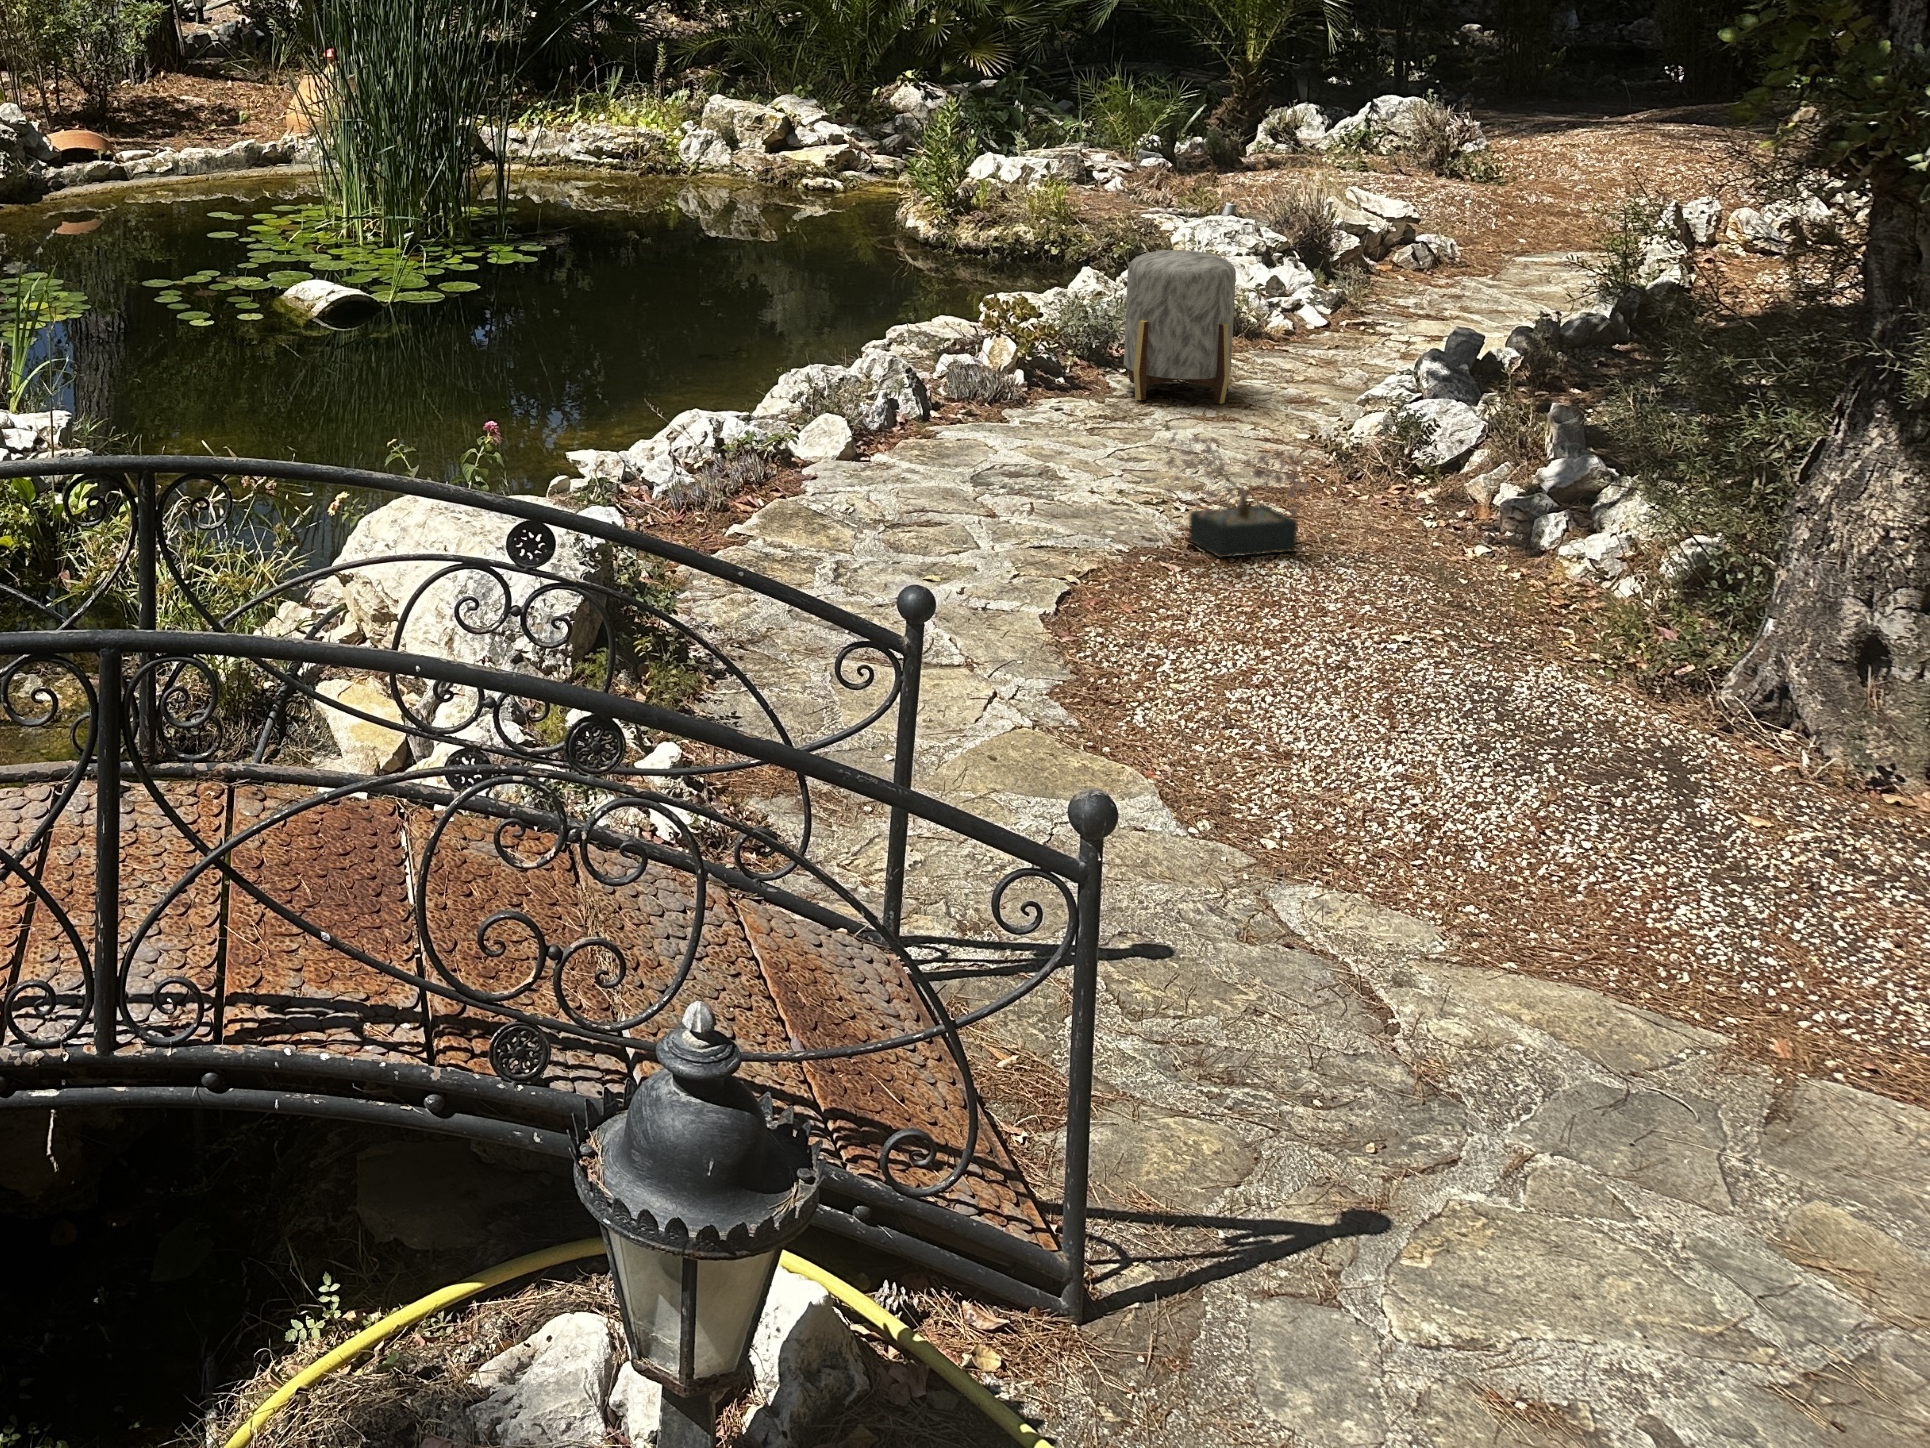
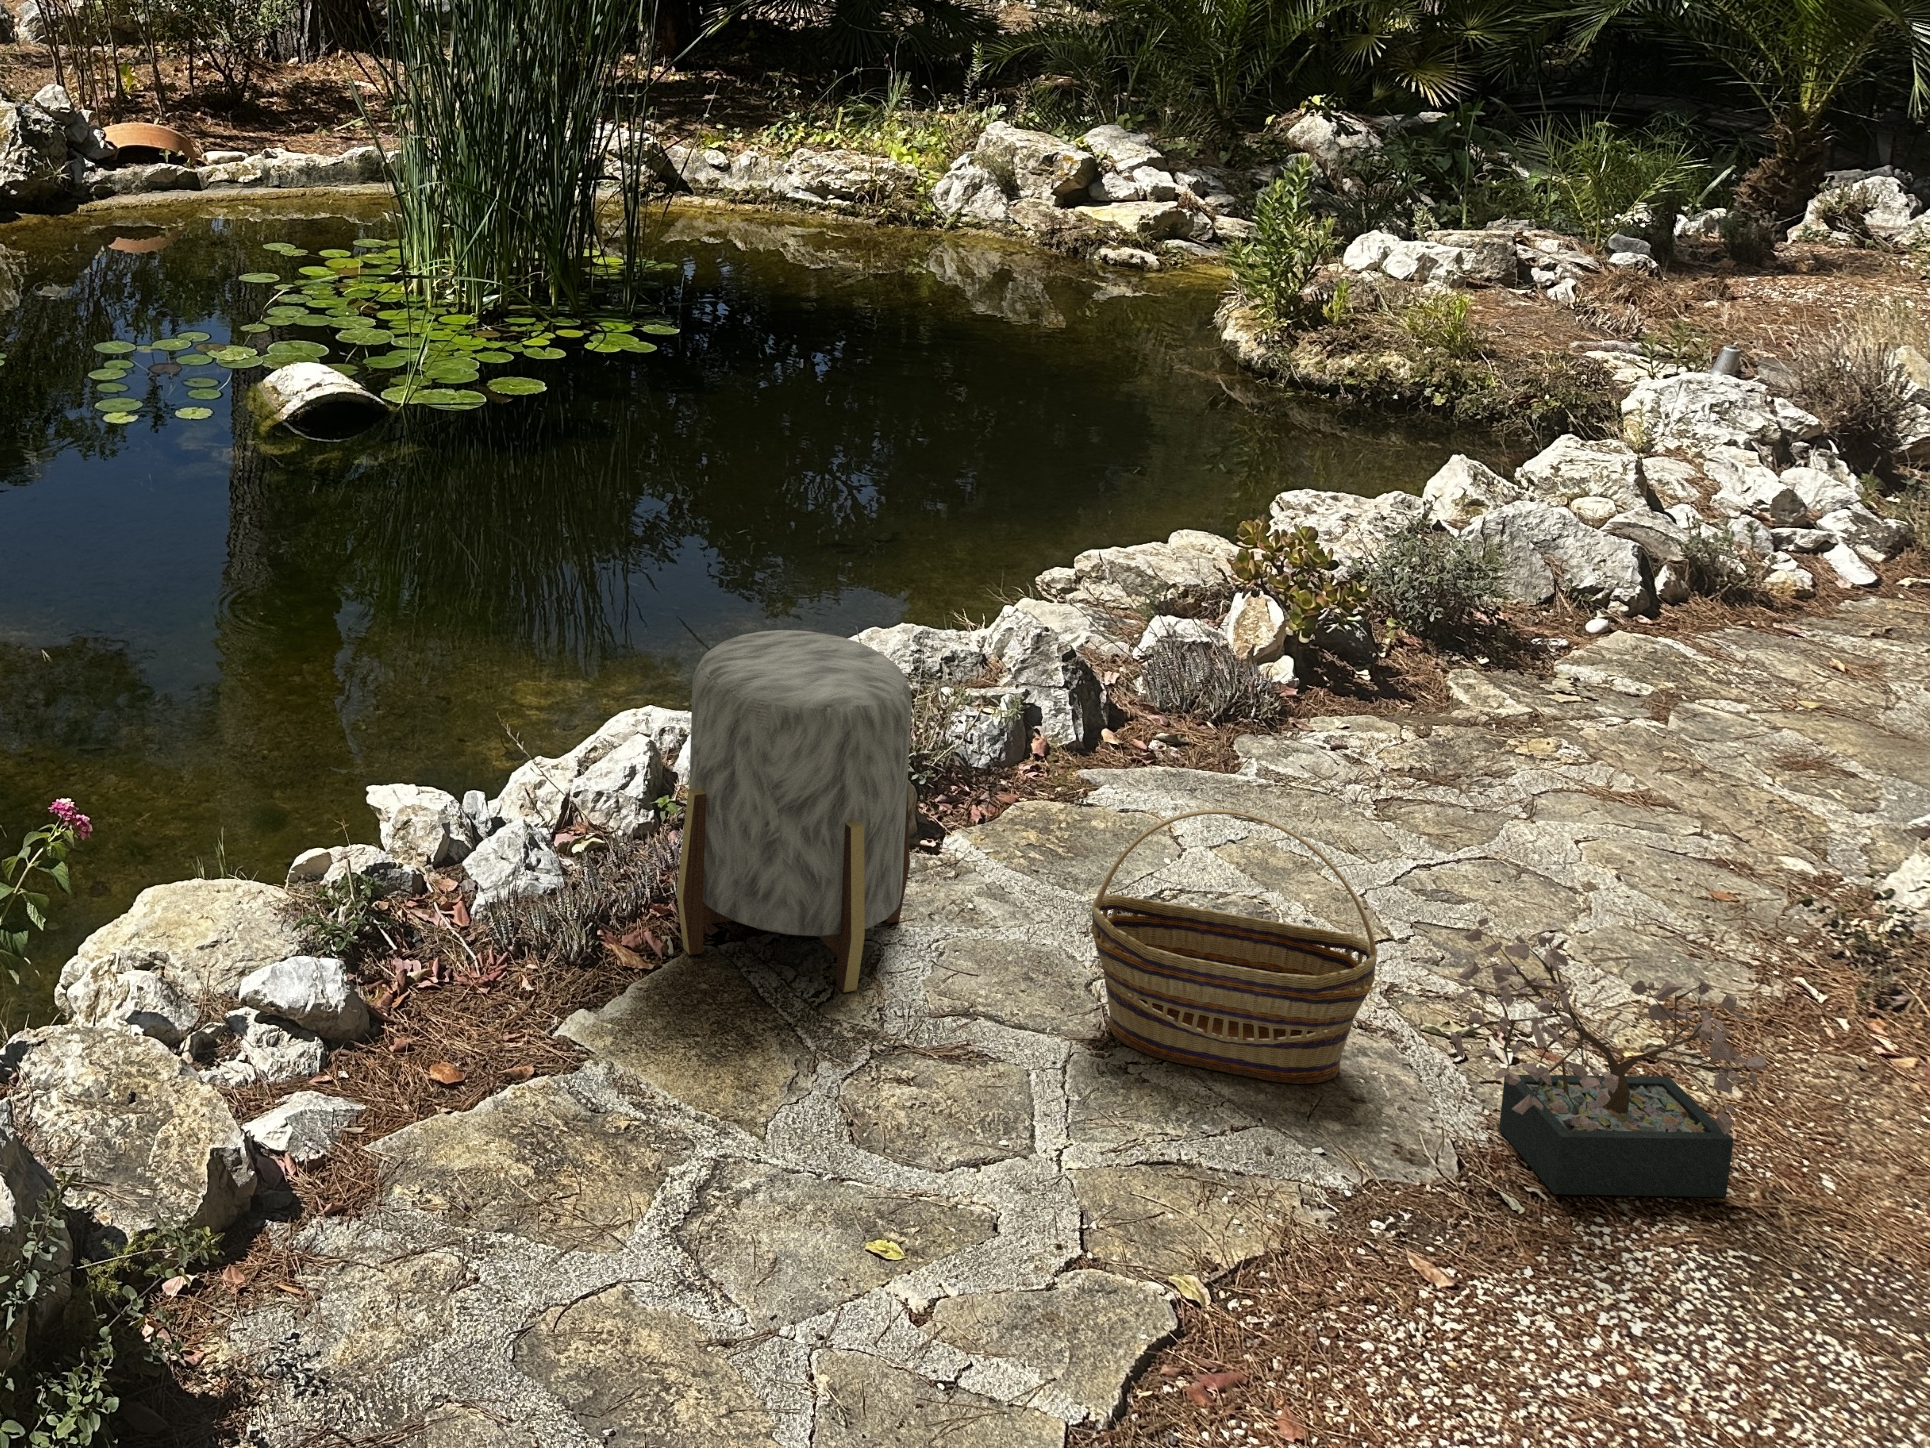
stool: present [1124,250,1236,404] -> present [677,630,912,992]
basket: none [977,398,1123,536] -> present [1091,809,1377,1084]

